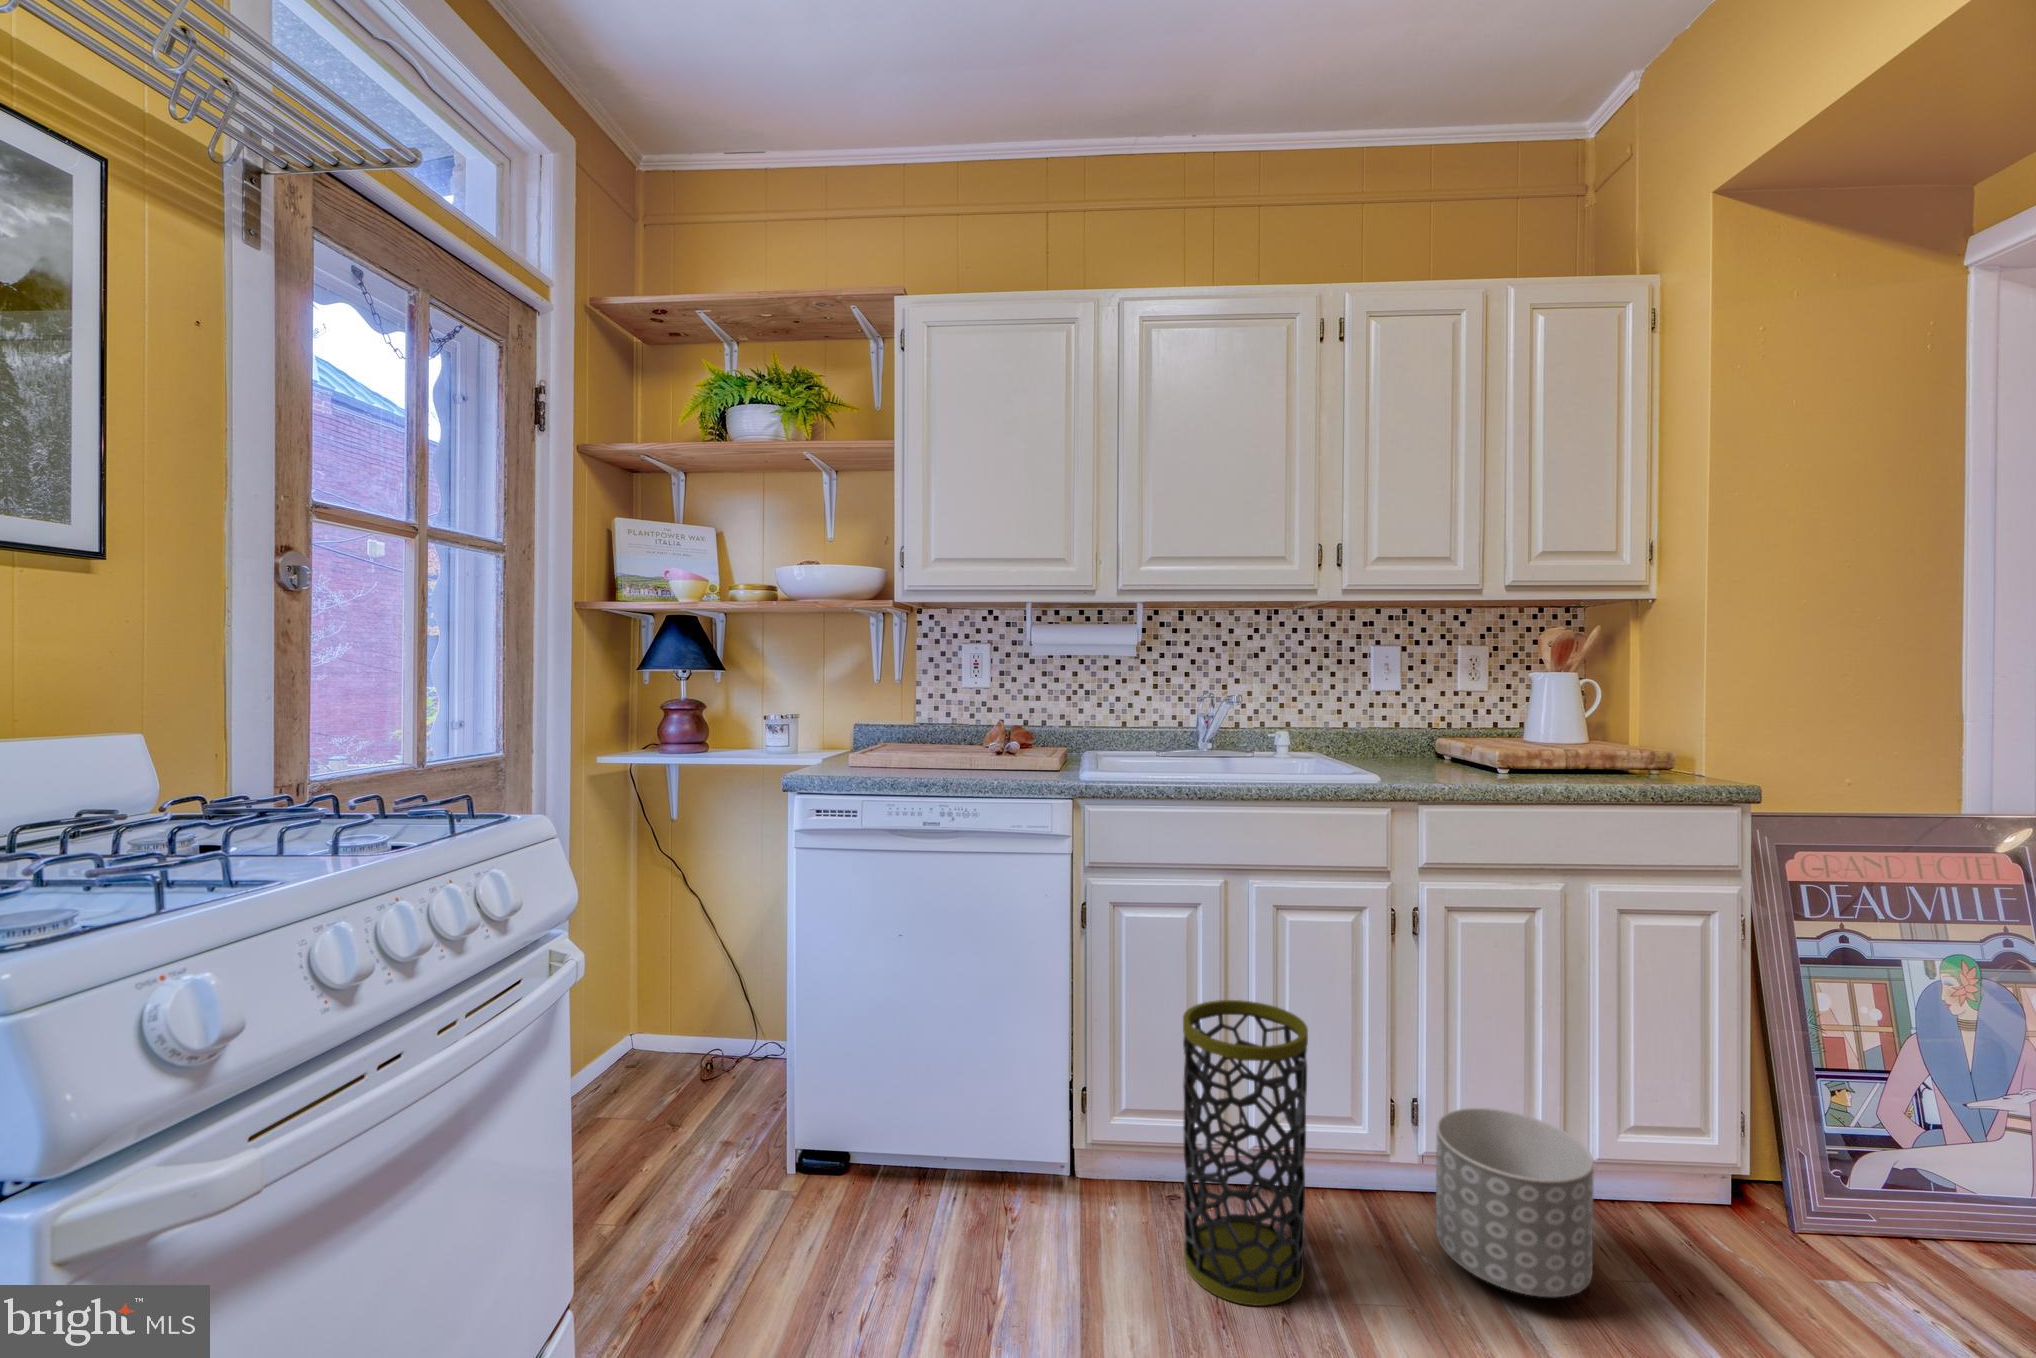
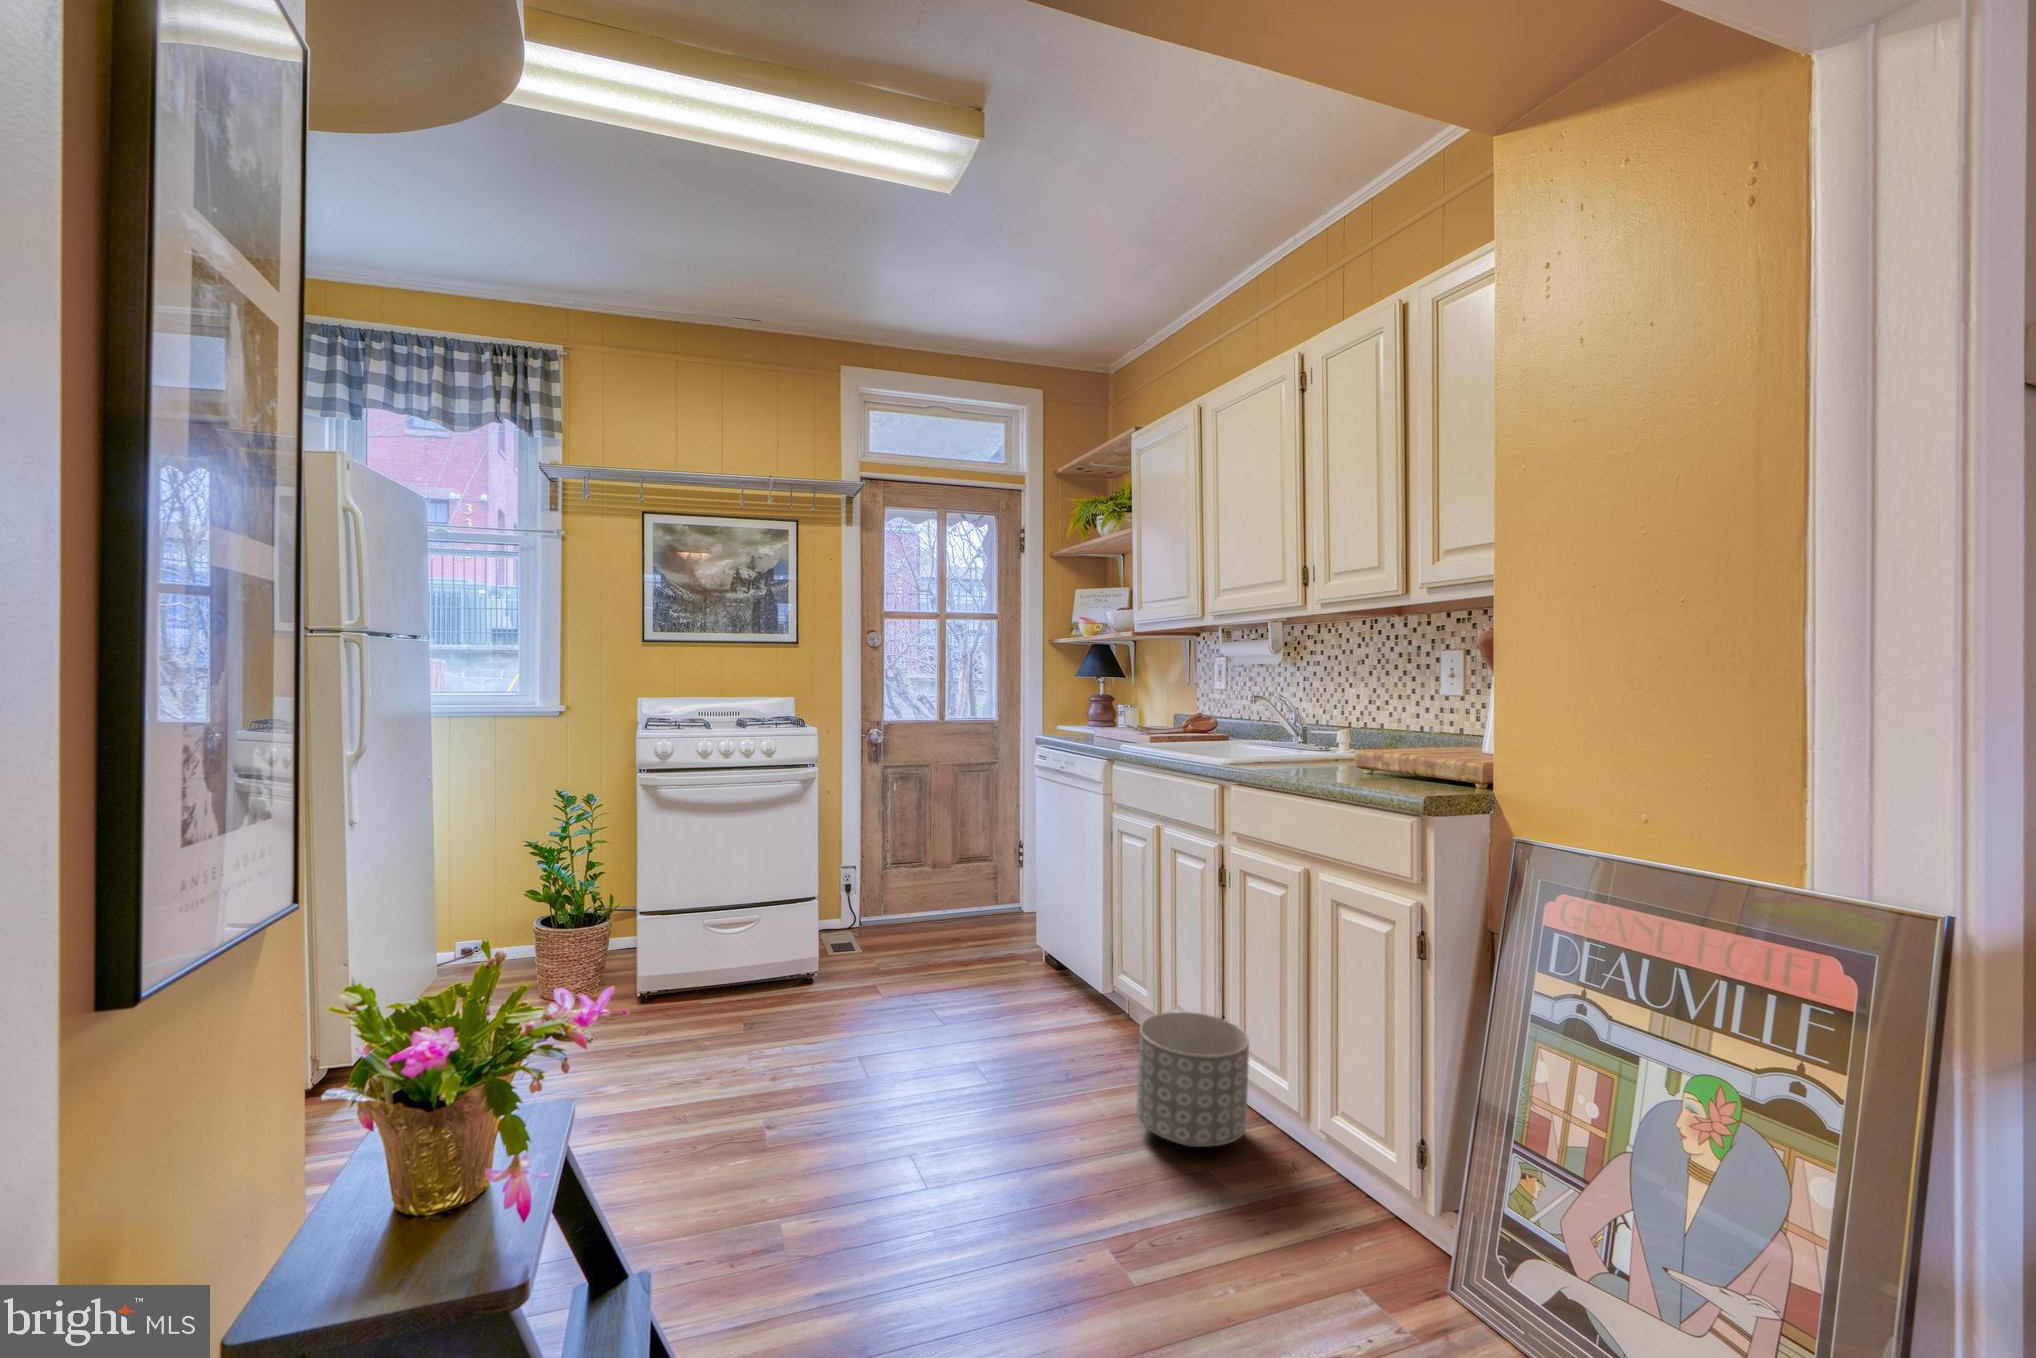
trash can: present [1183,1000,1308,1306] -> none [1056,882,1138,1066]

